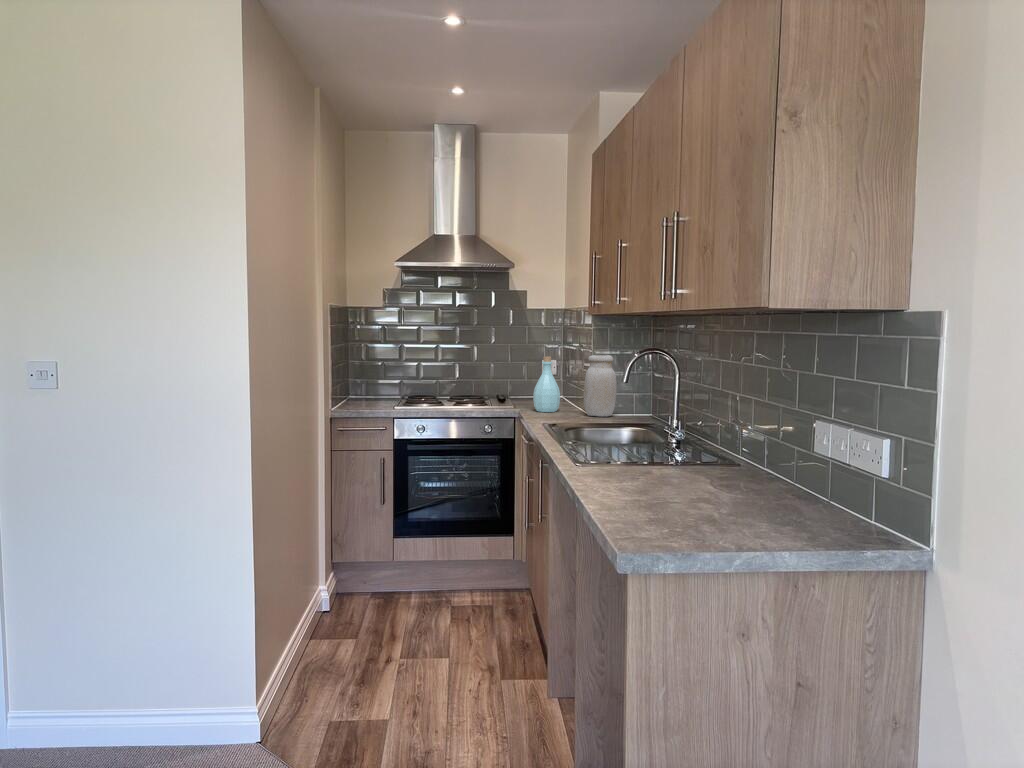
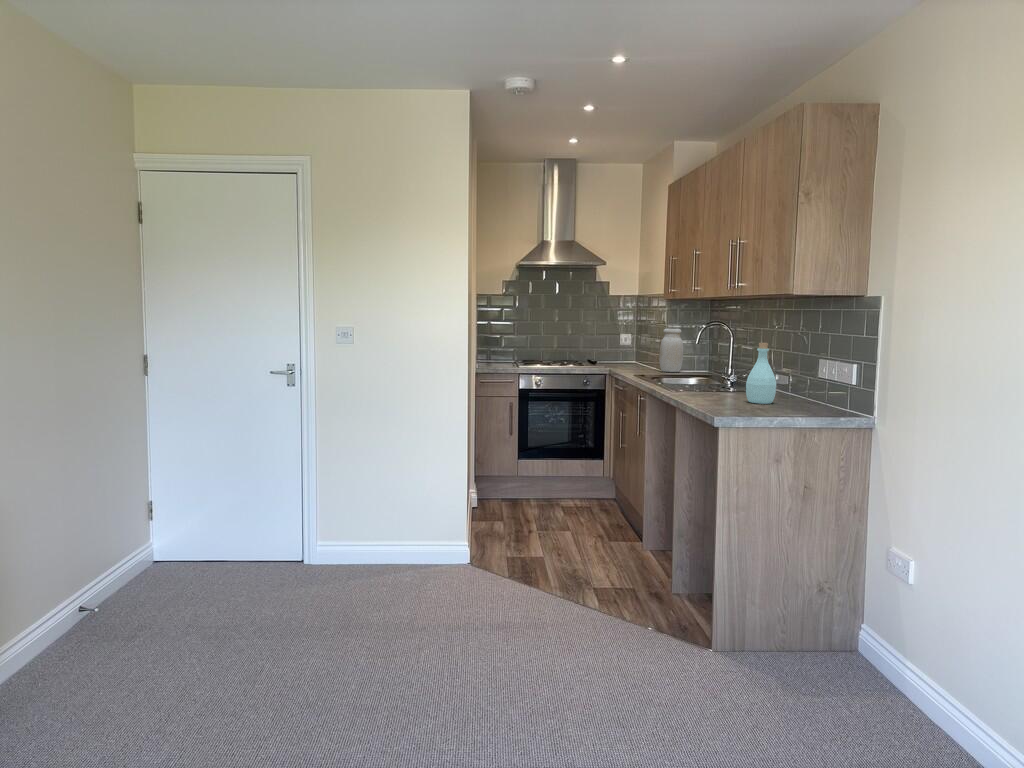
bottle: present [533,356,560,412] -> present [746,343,776,404]

